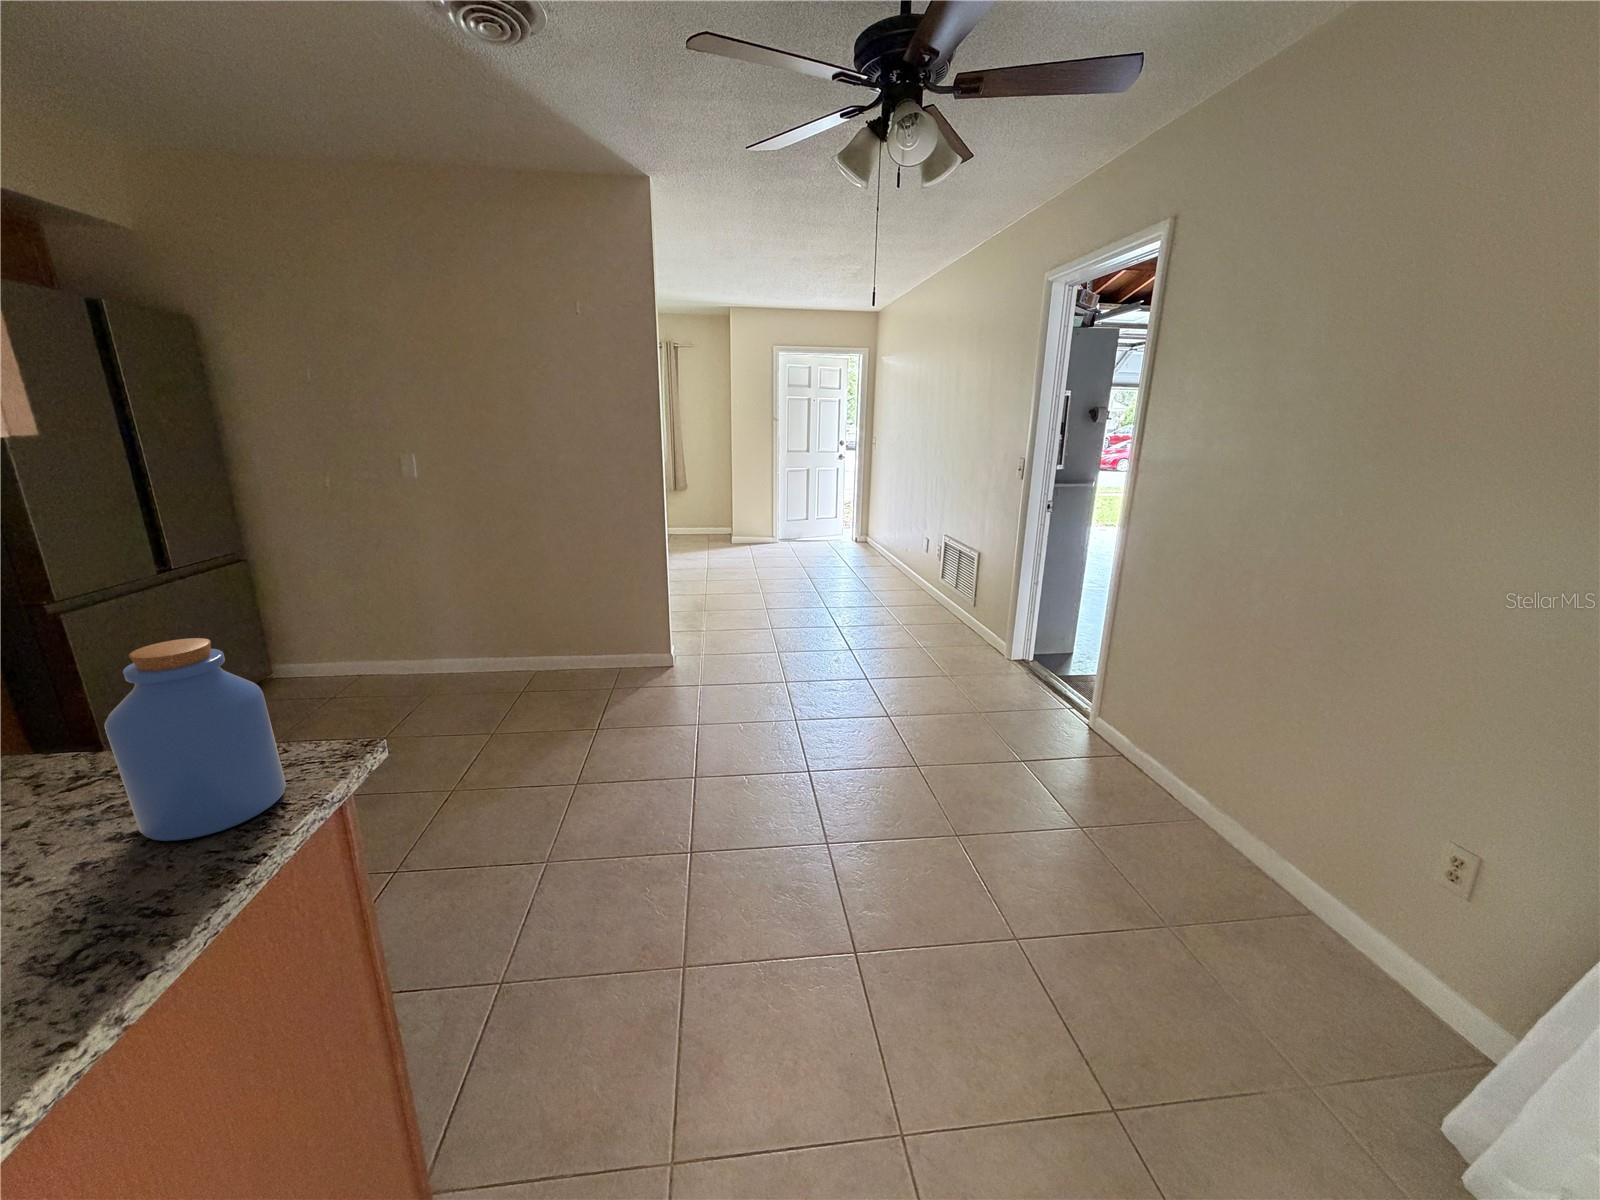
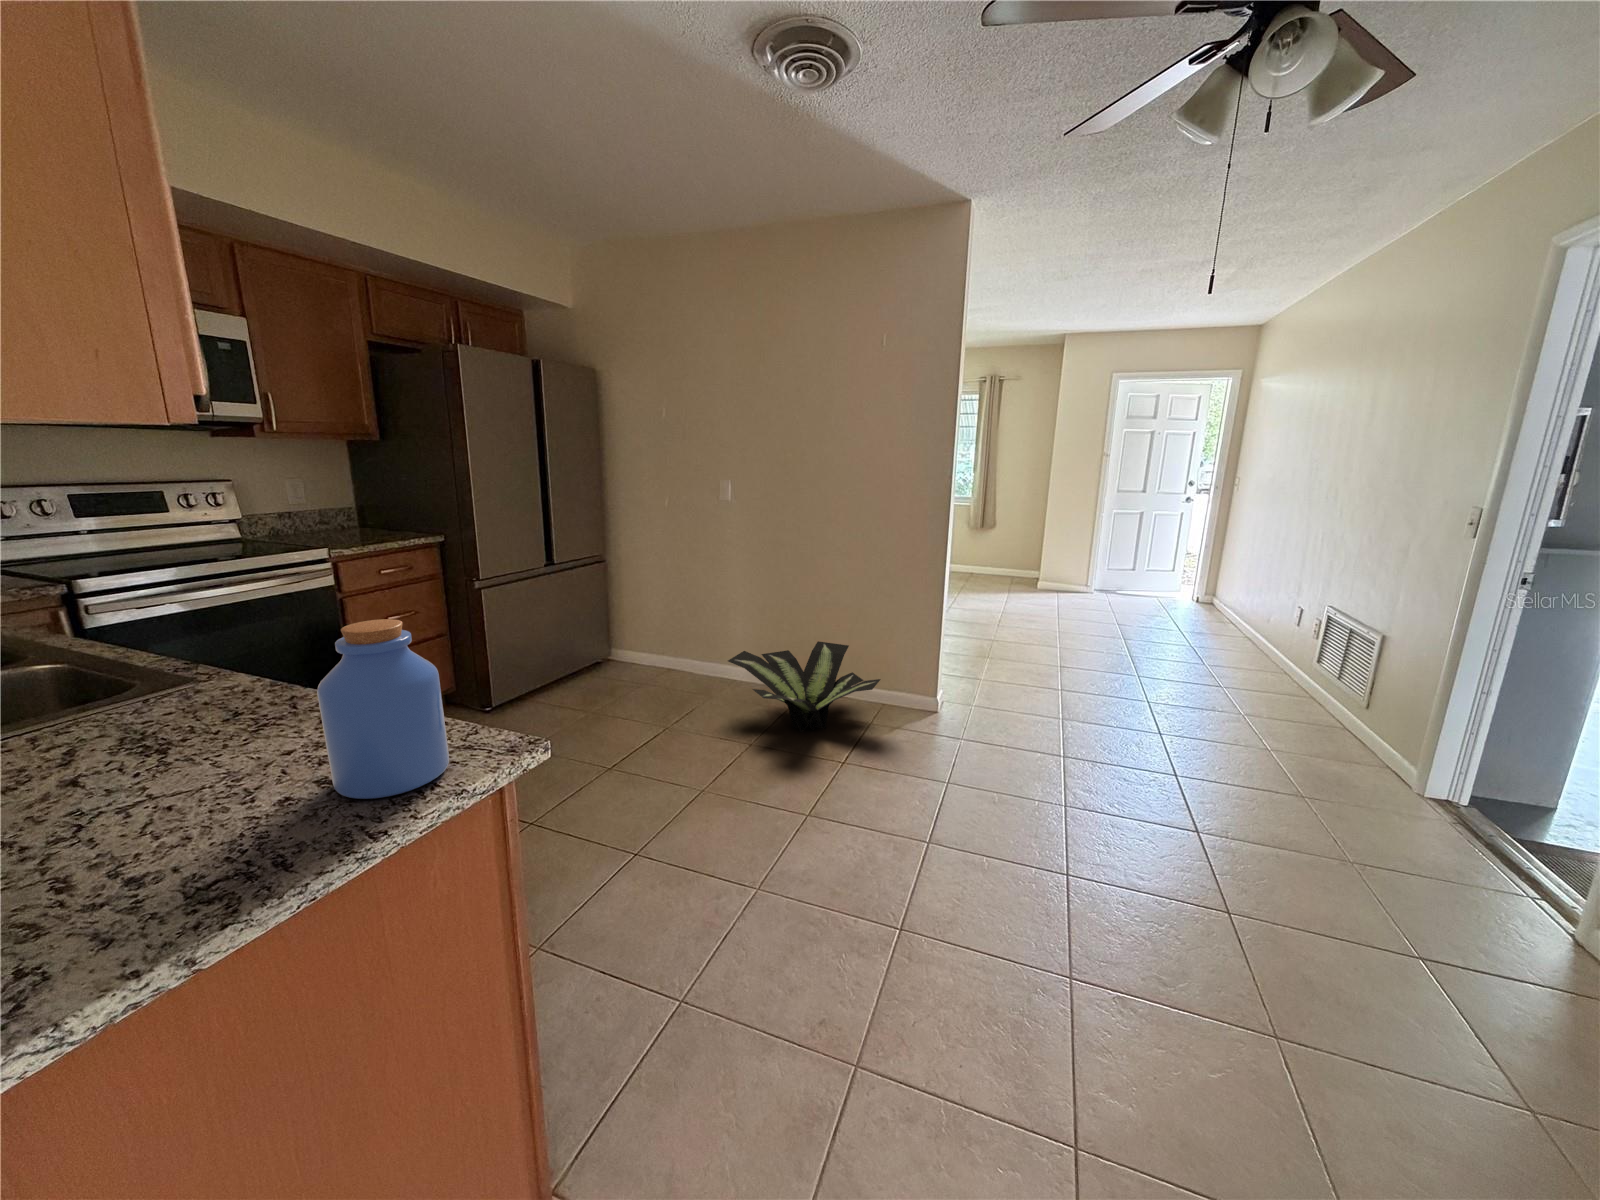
potted plant: none [455,615,625,707] -> present [728,641,881,732]

